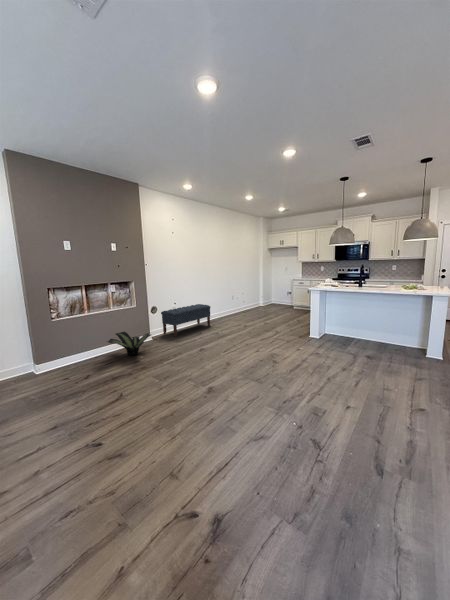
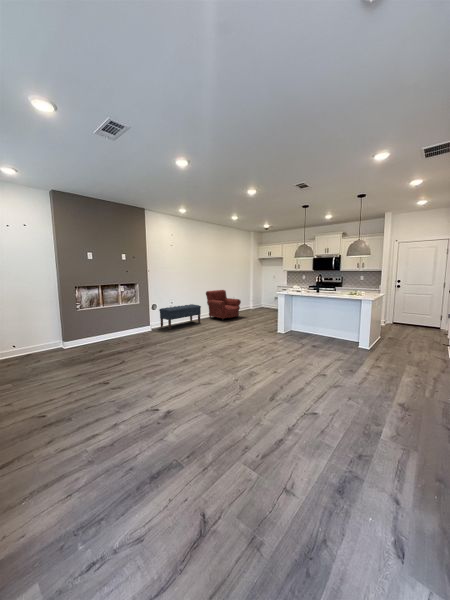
armchair: none [214,285,254,322] -> present [206,290,241,320]
potted plant: present [108,332,151,355] -> none [115,322,150,340]

